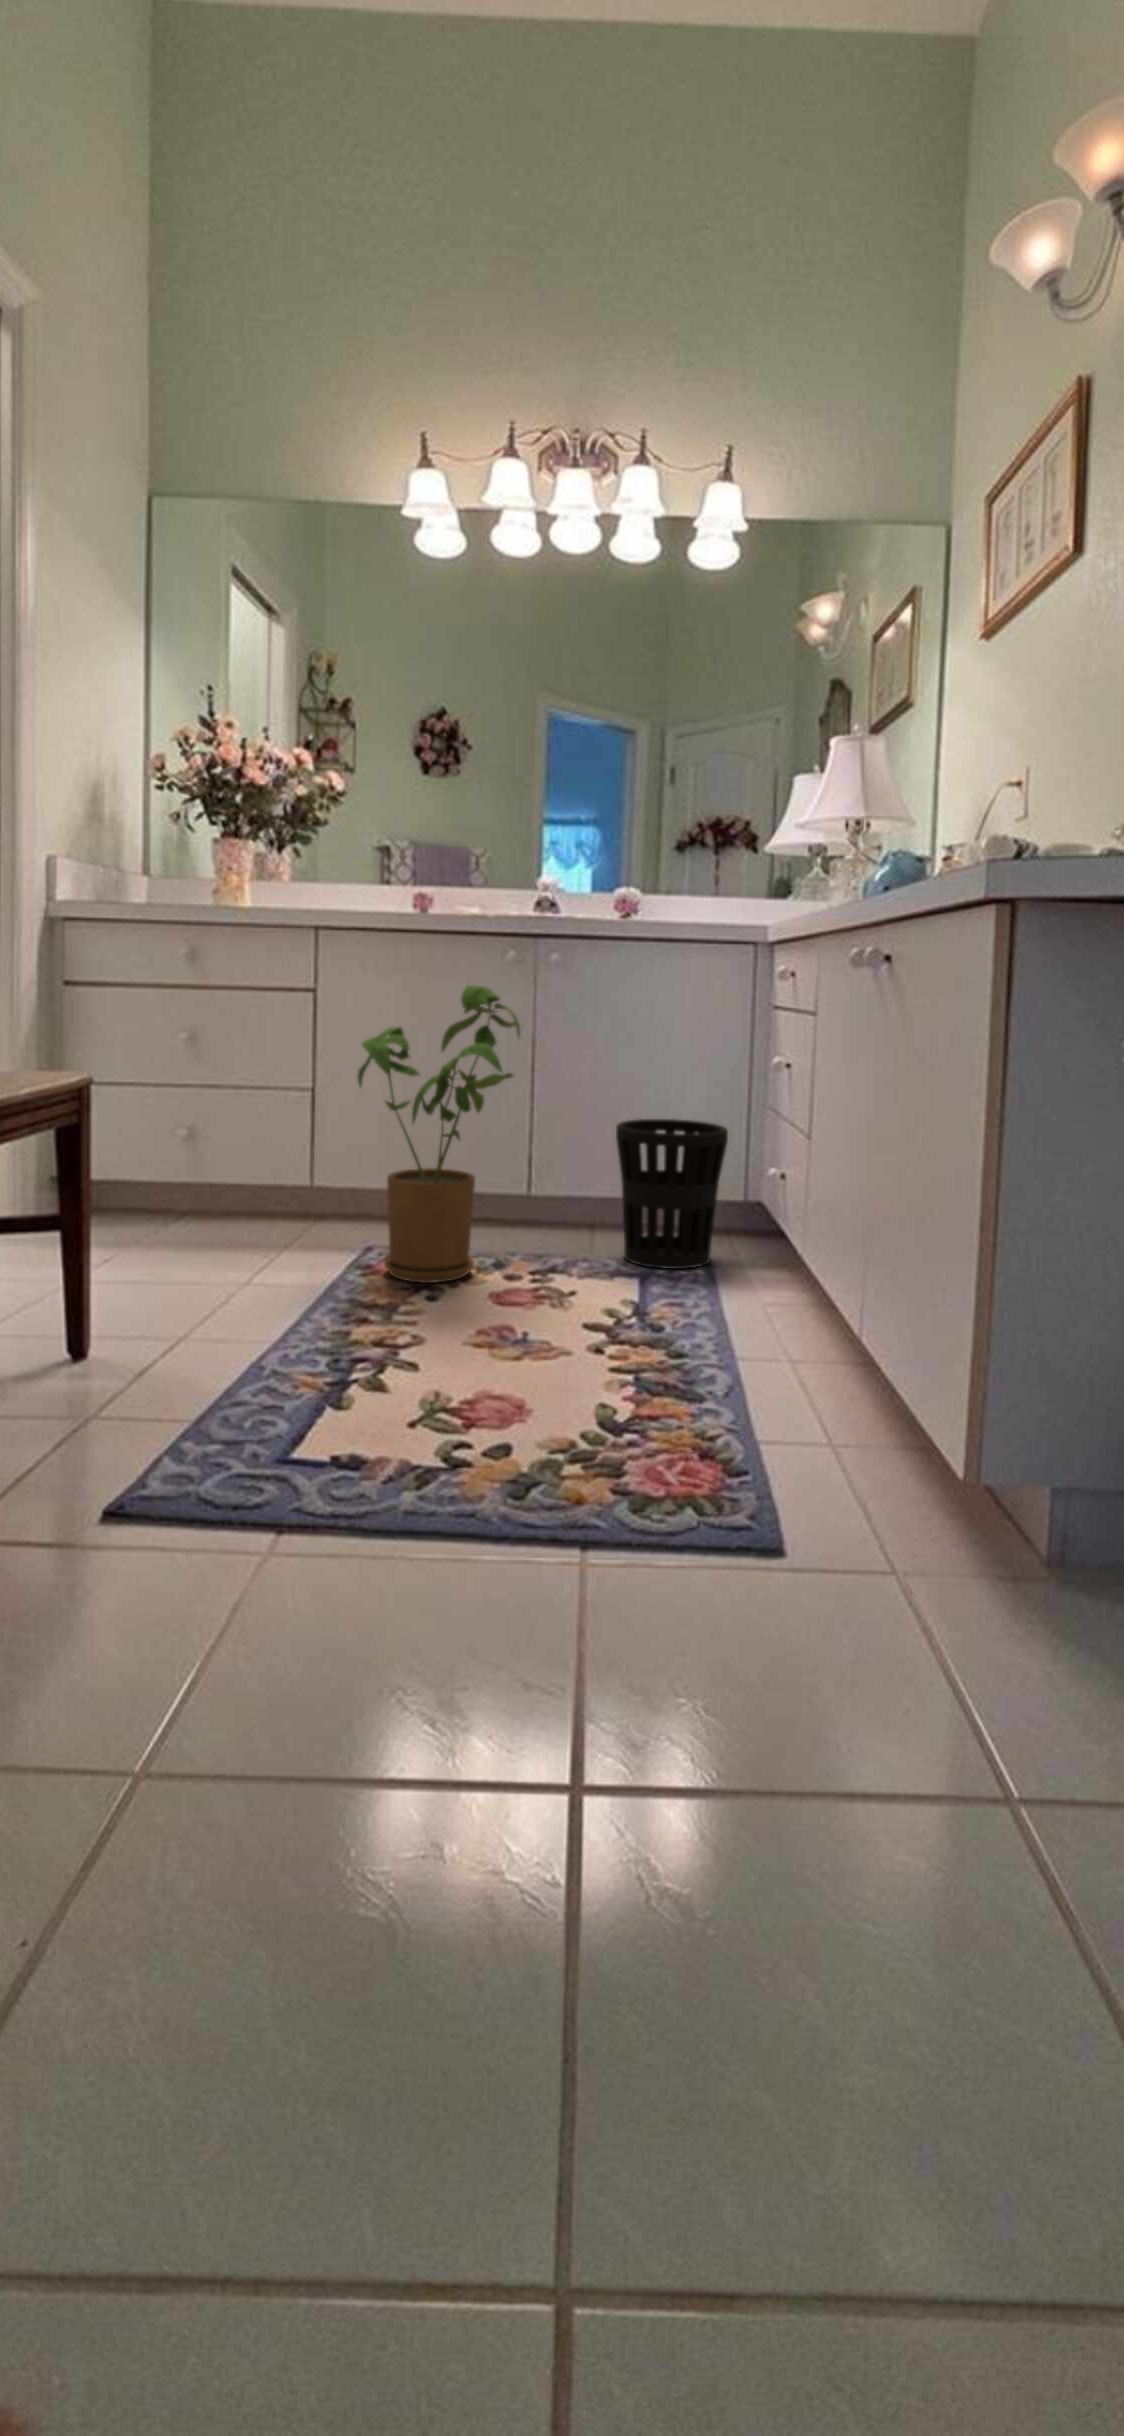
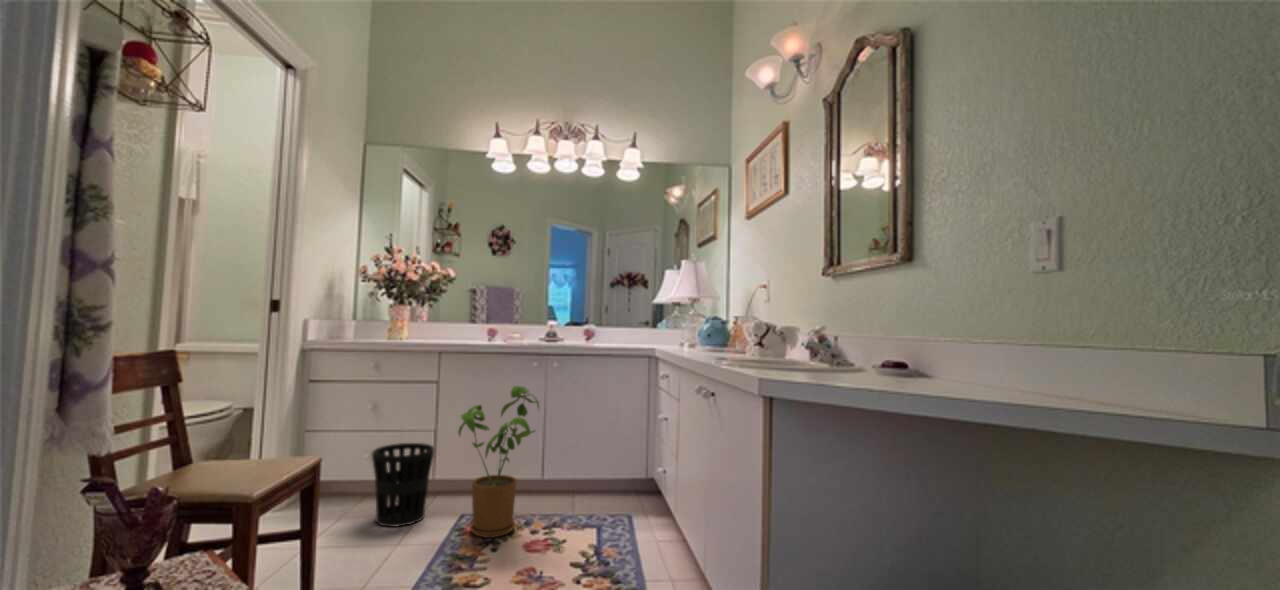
wastebasket: present [616,1119,728,1269] -> present [372,443,434,527]

